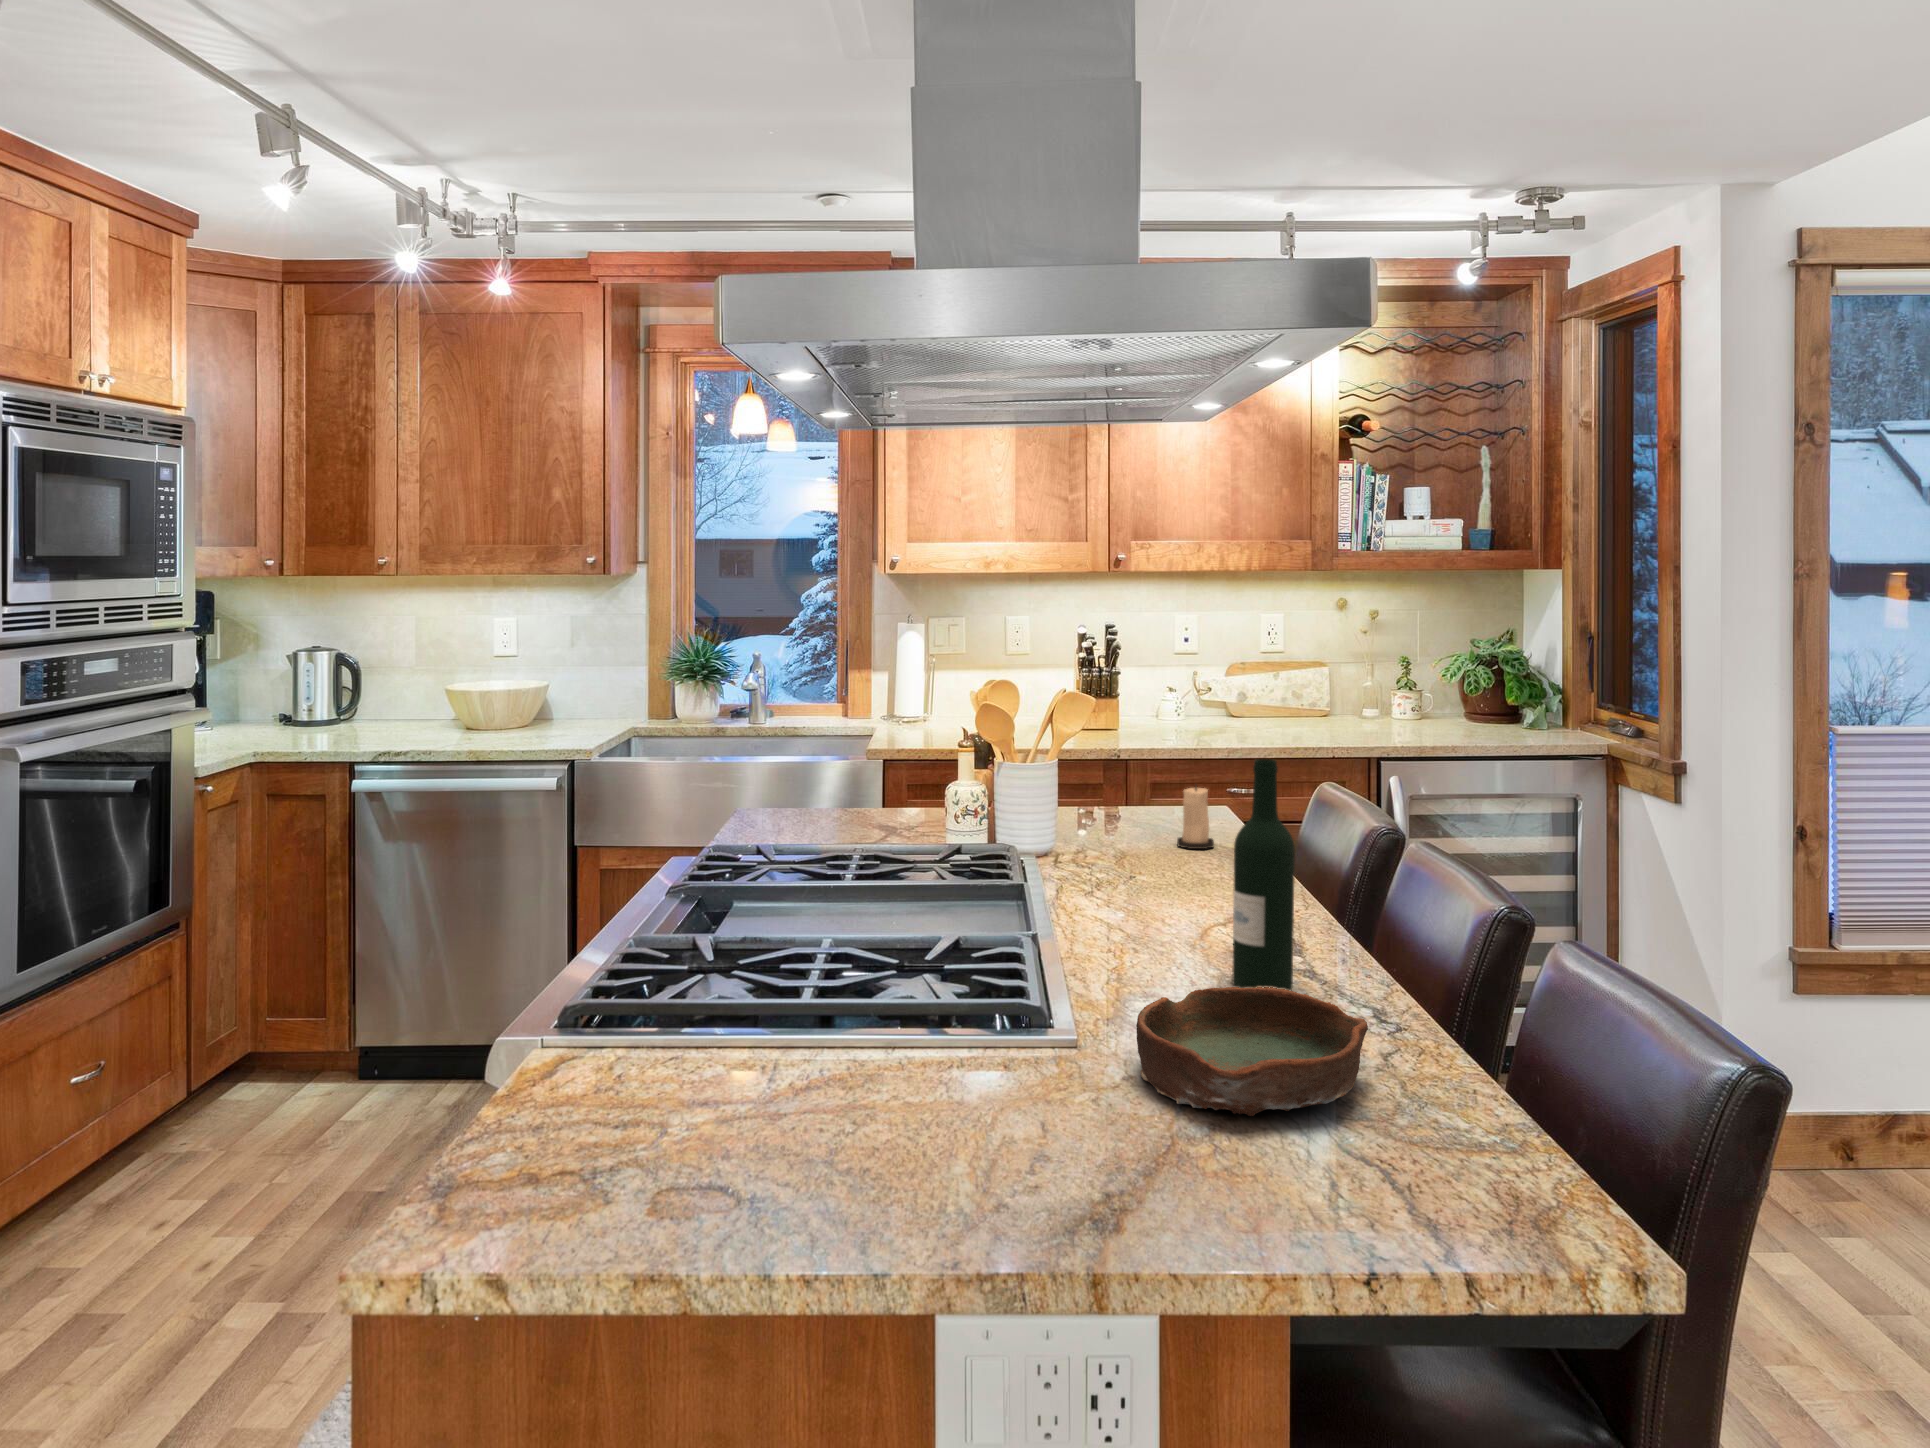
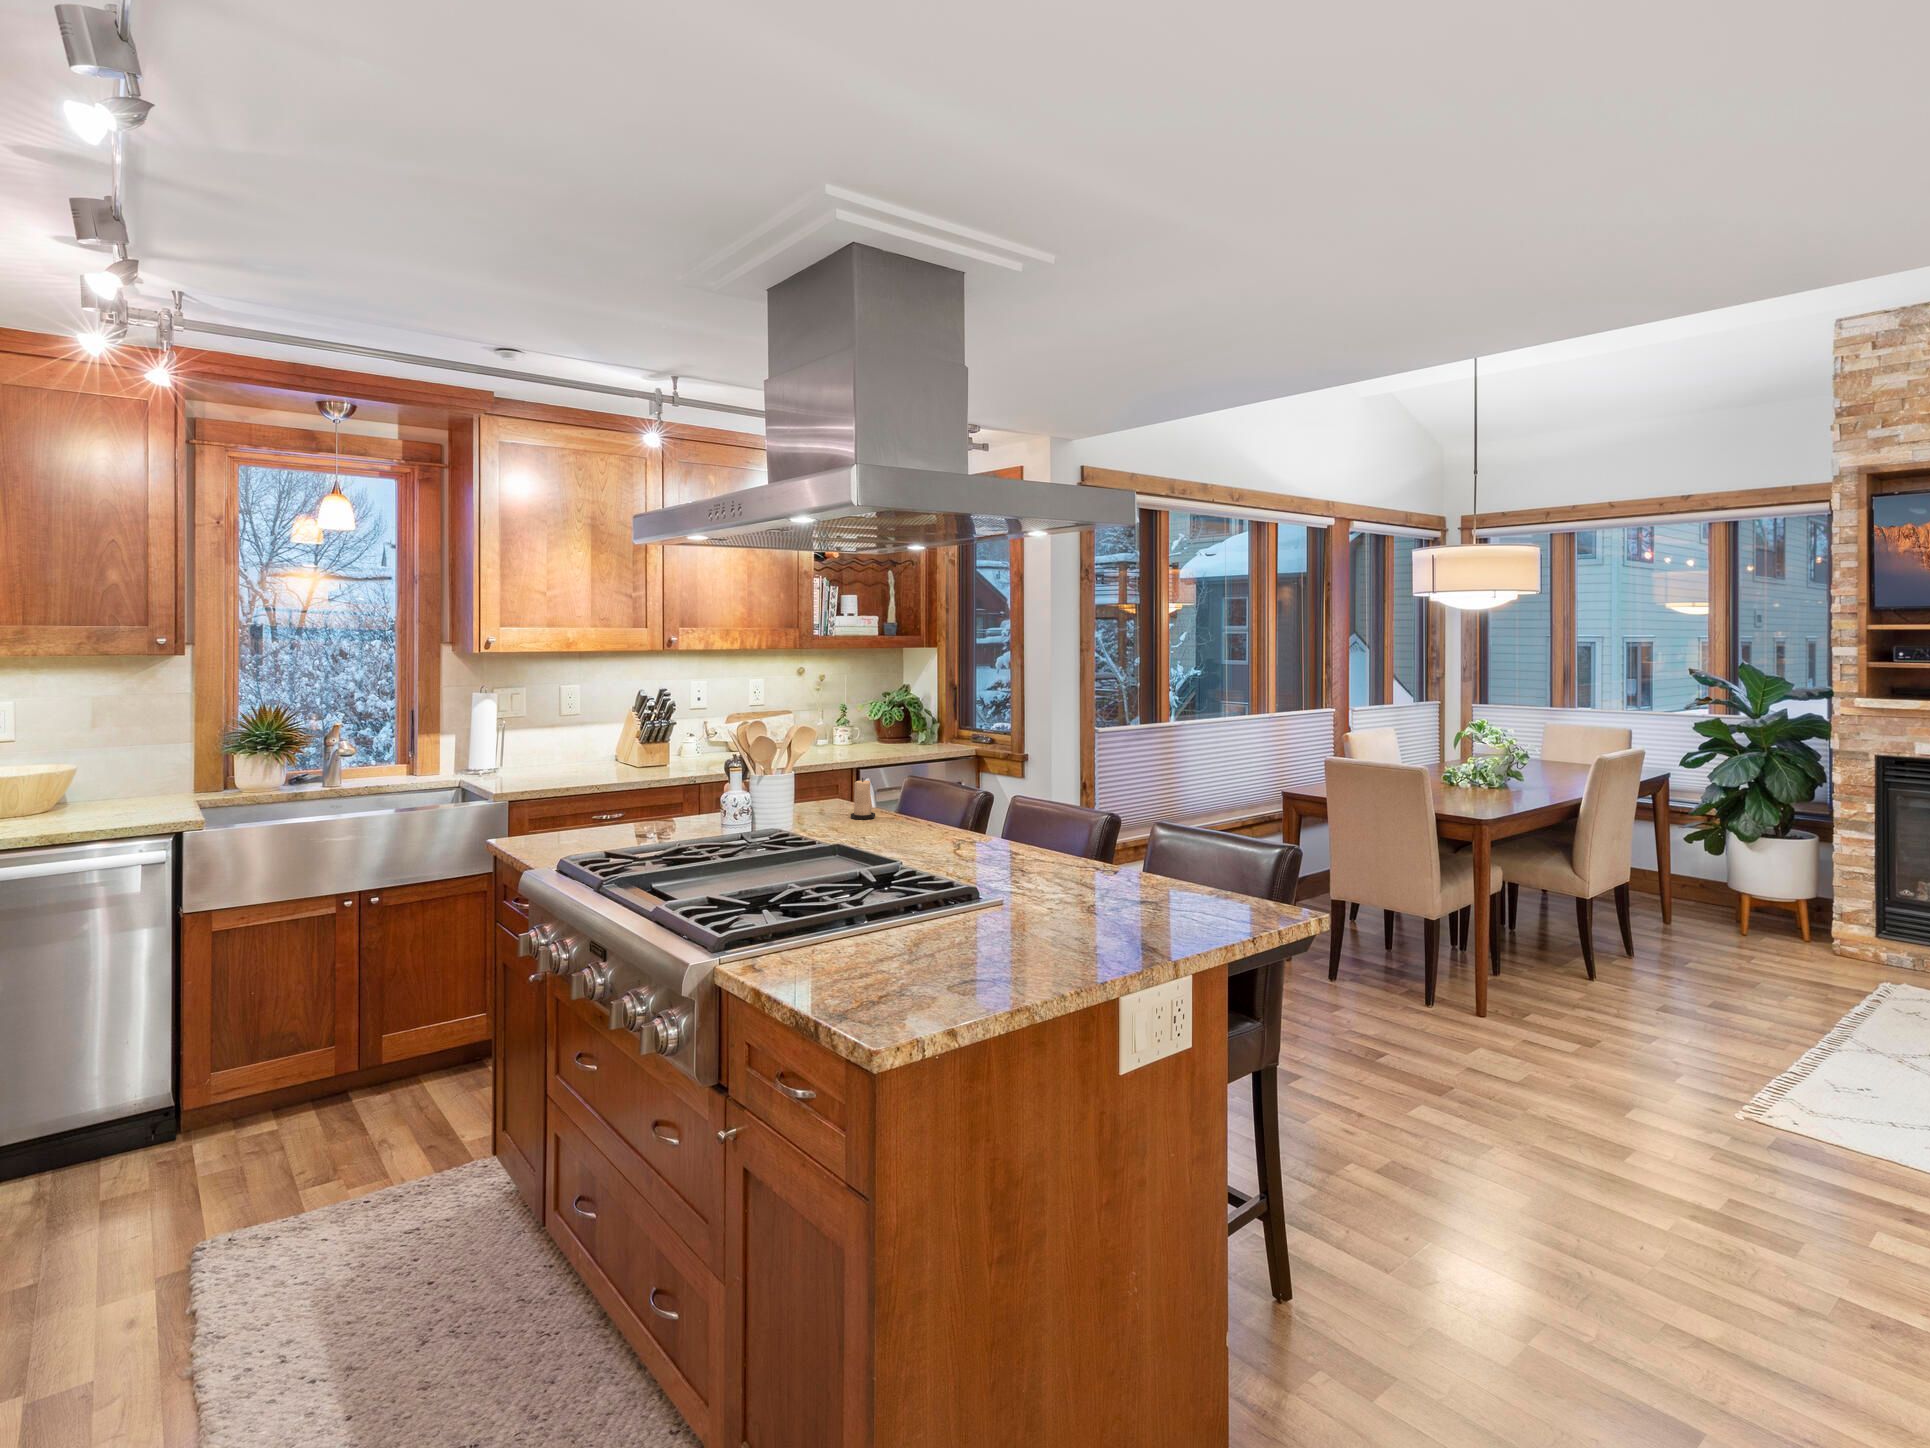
wine bottle: present [1232,759,1295,990] -> none [1014,740,1047,872]
bowl: present [1136,987,1368,1116] -> none [1039,854,1156,911]

